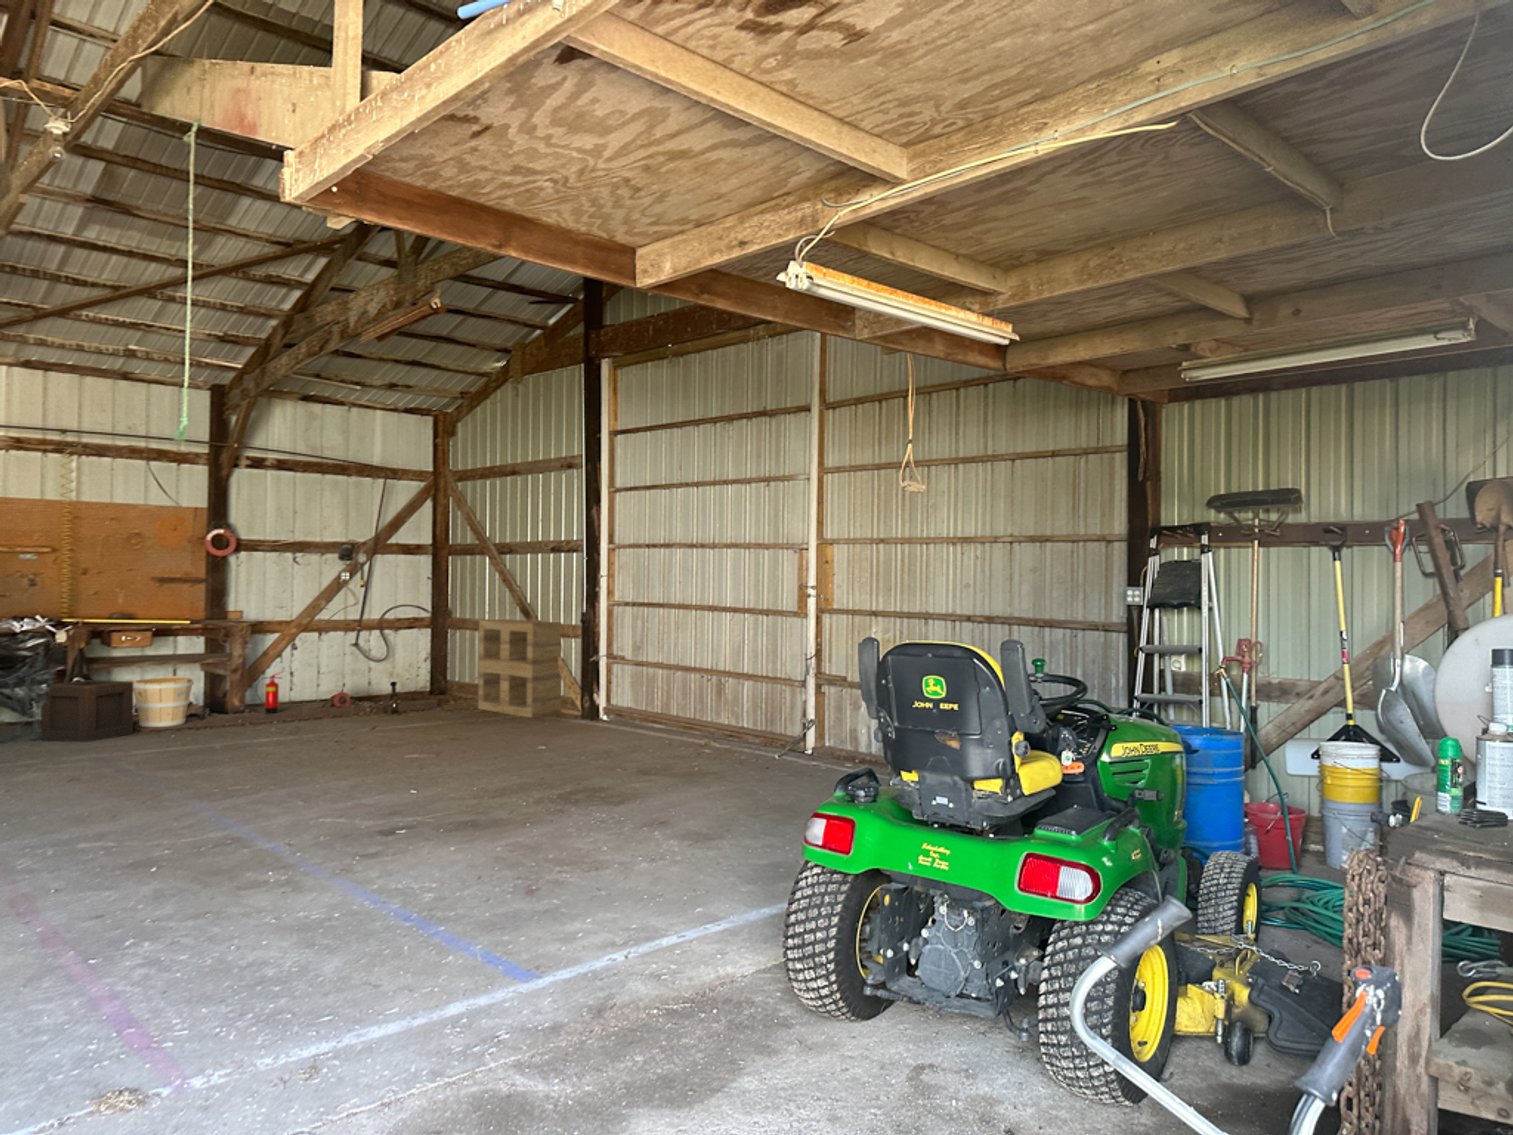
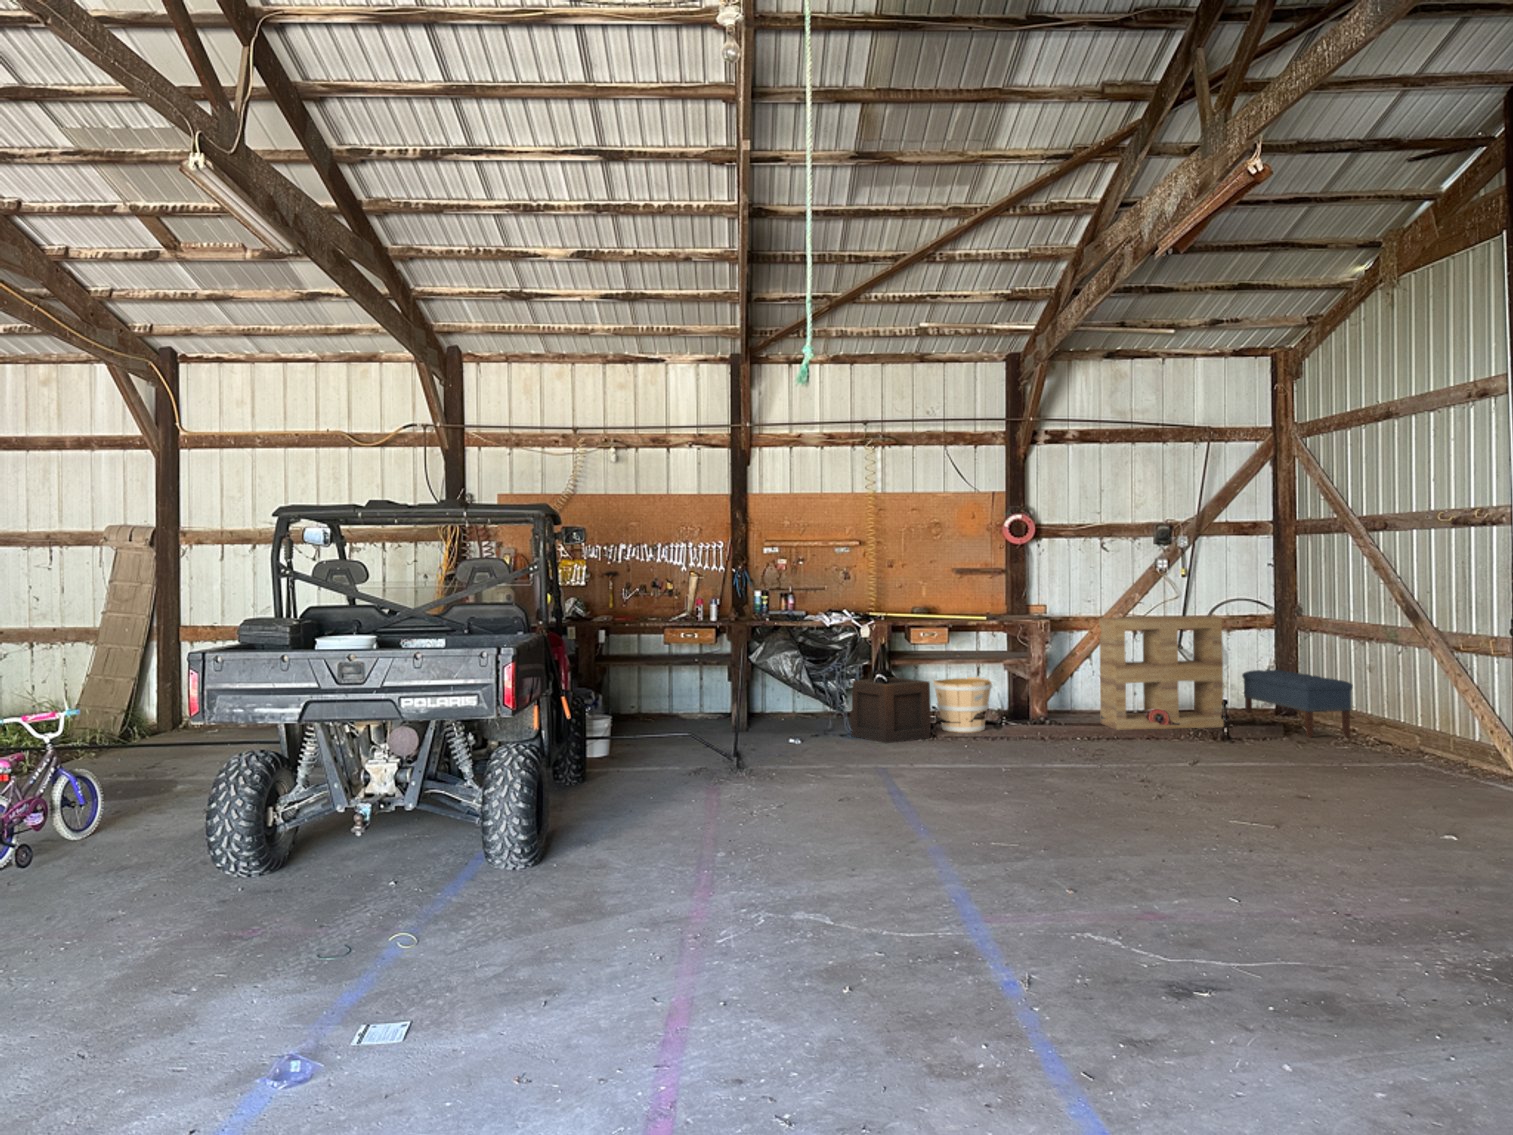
shelving unit: present [478,619,562,718] -> present [1099,616,1224,730]
bench: none [406,658,485,707] -> present [1242,670,1353,738]
fire extinguisher: present [256,674,281,714] -> none [1060,678,1089,727]

